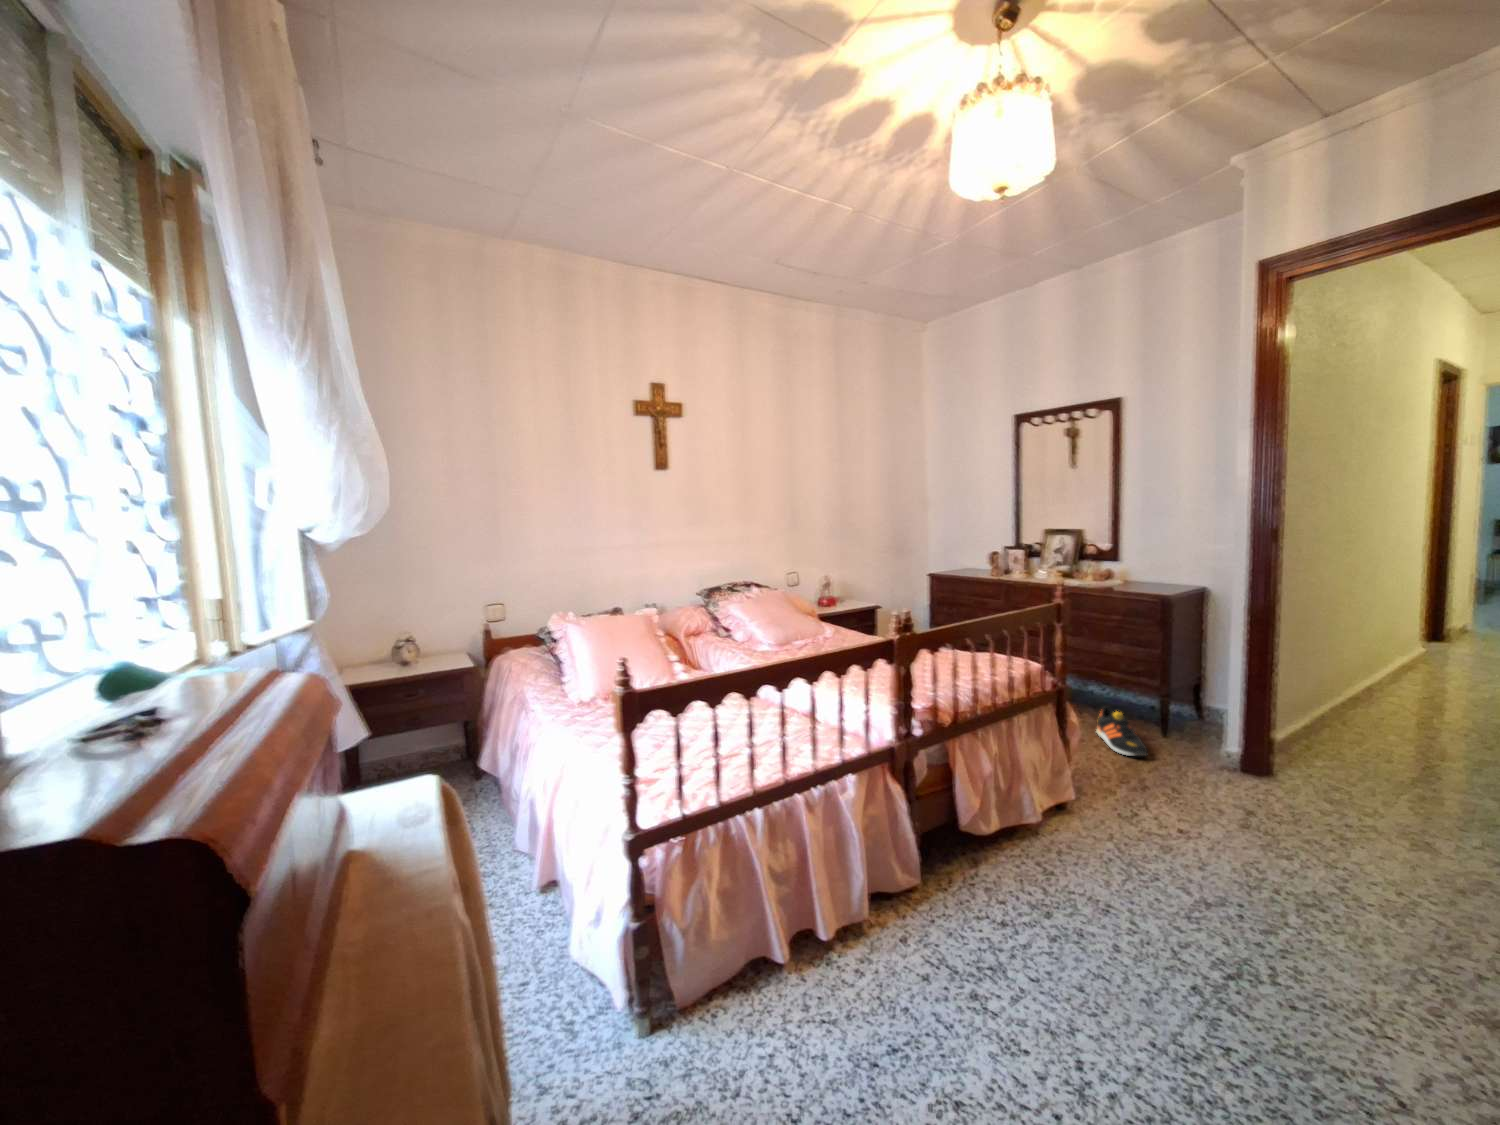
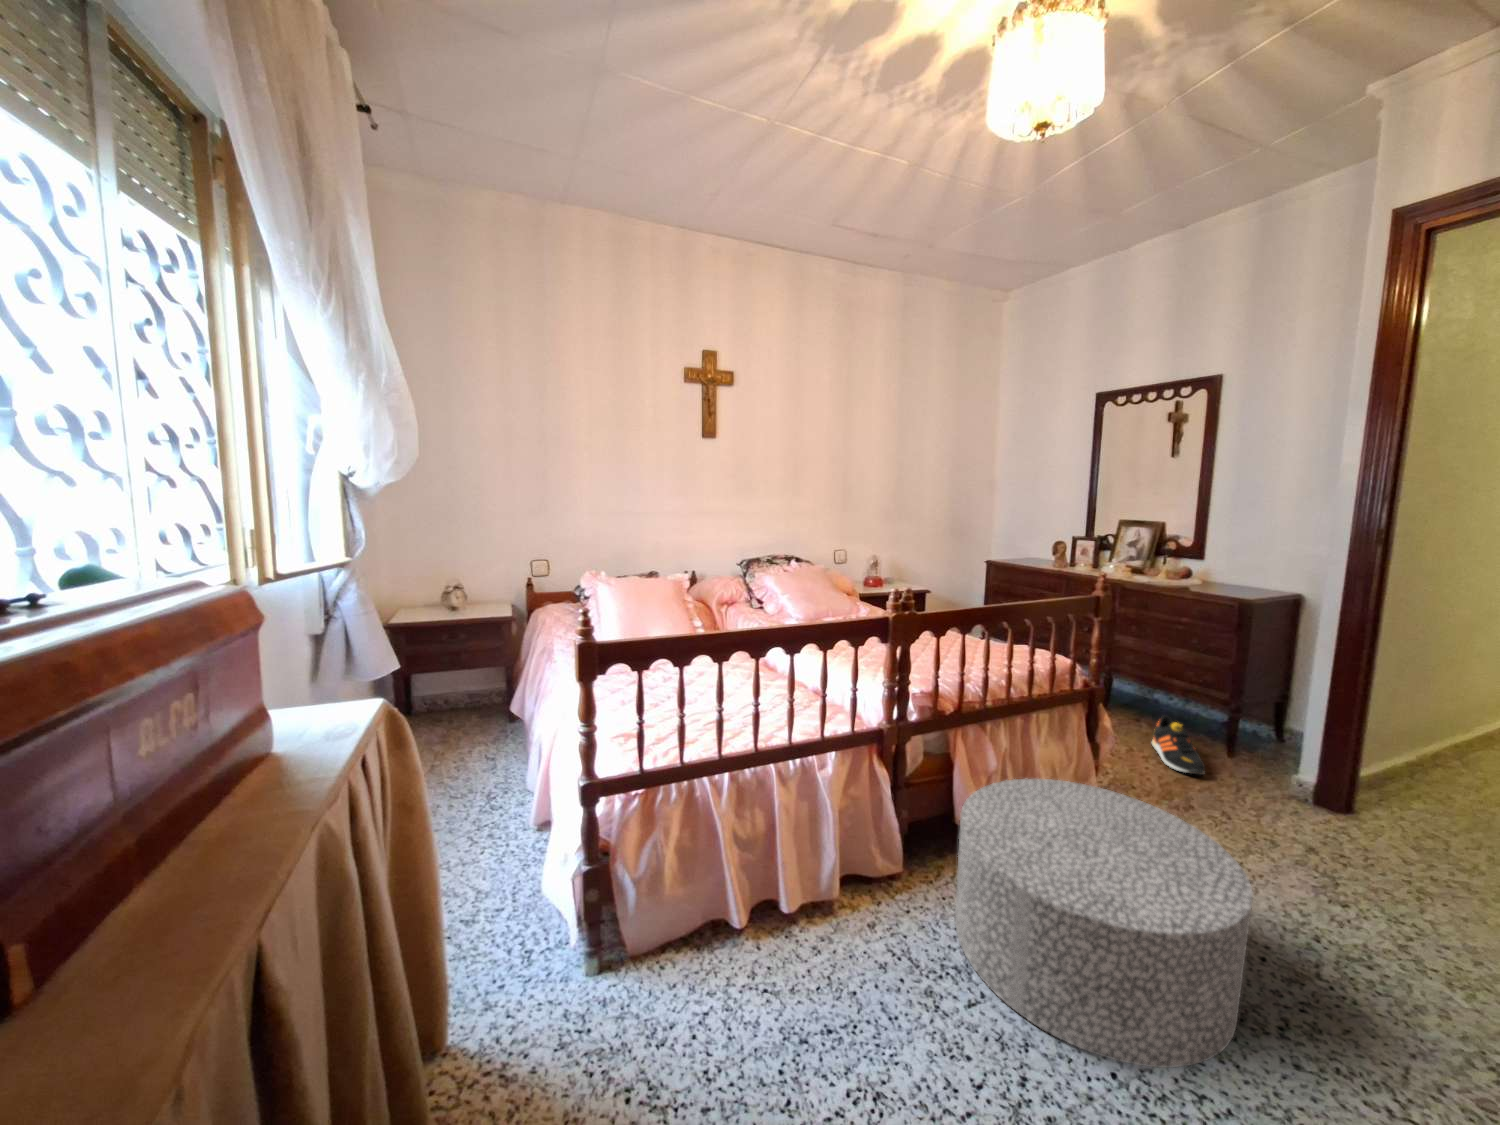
ottoman: none [975,777,1242,1032] -> present [955,779,1253,1068]

